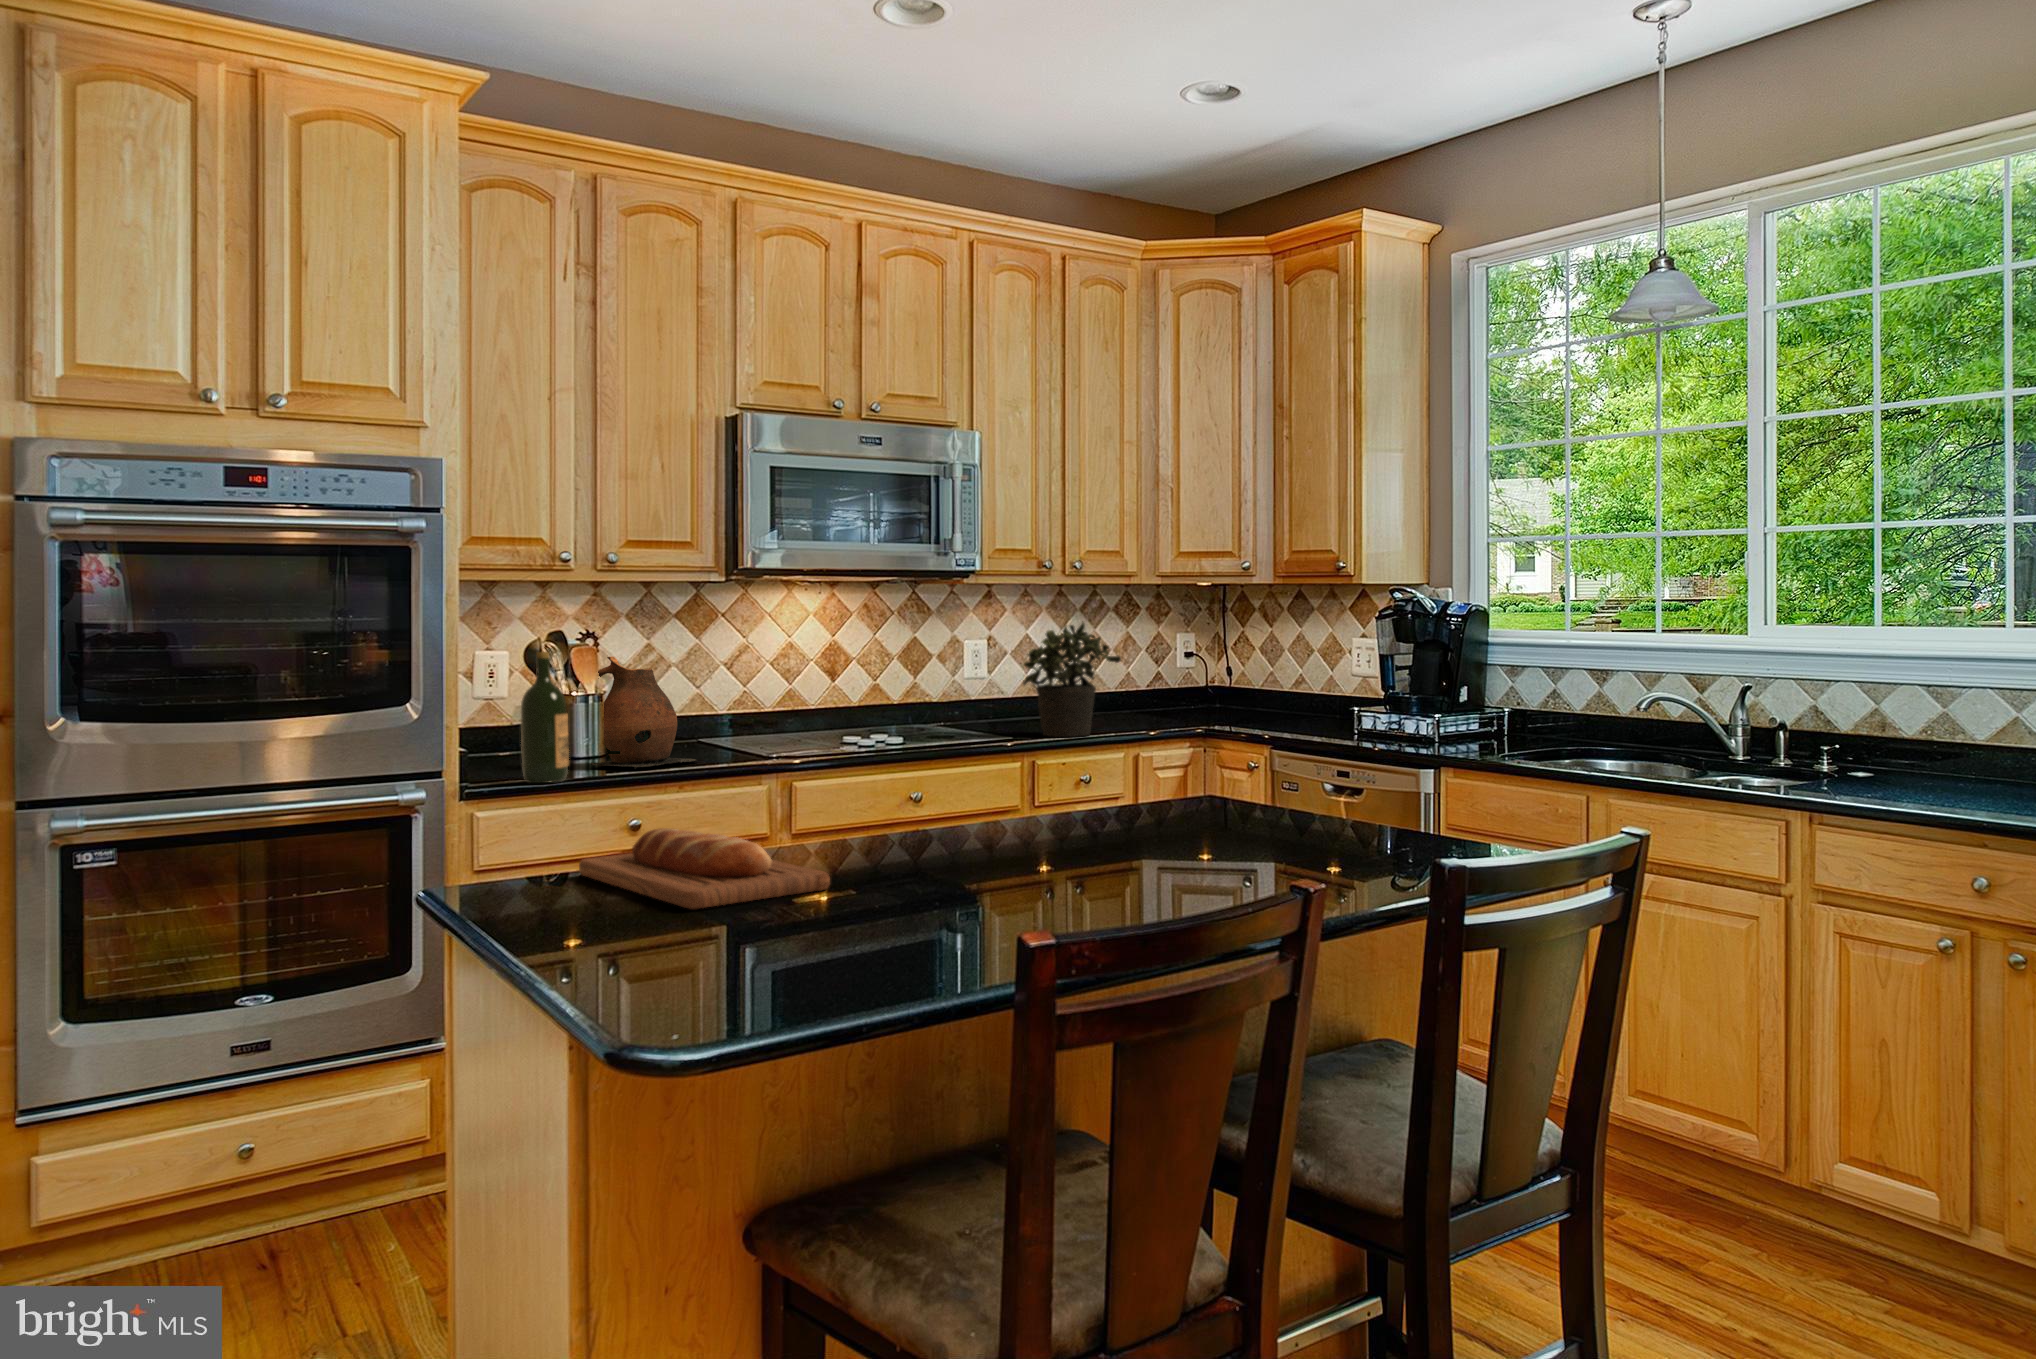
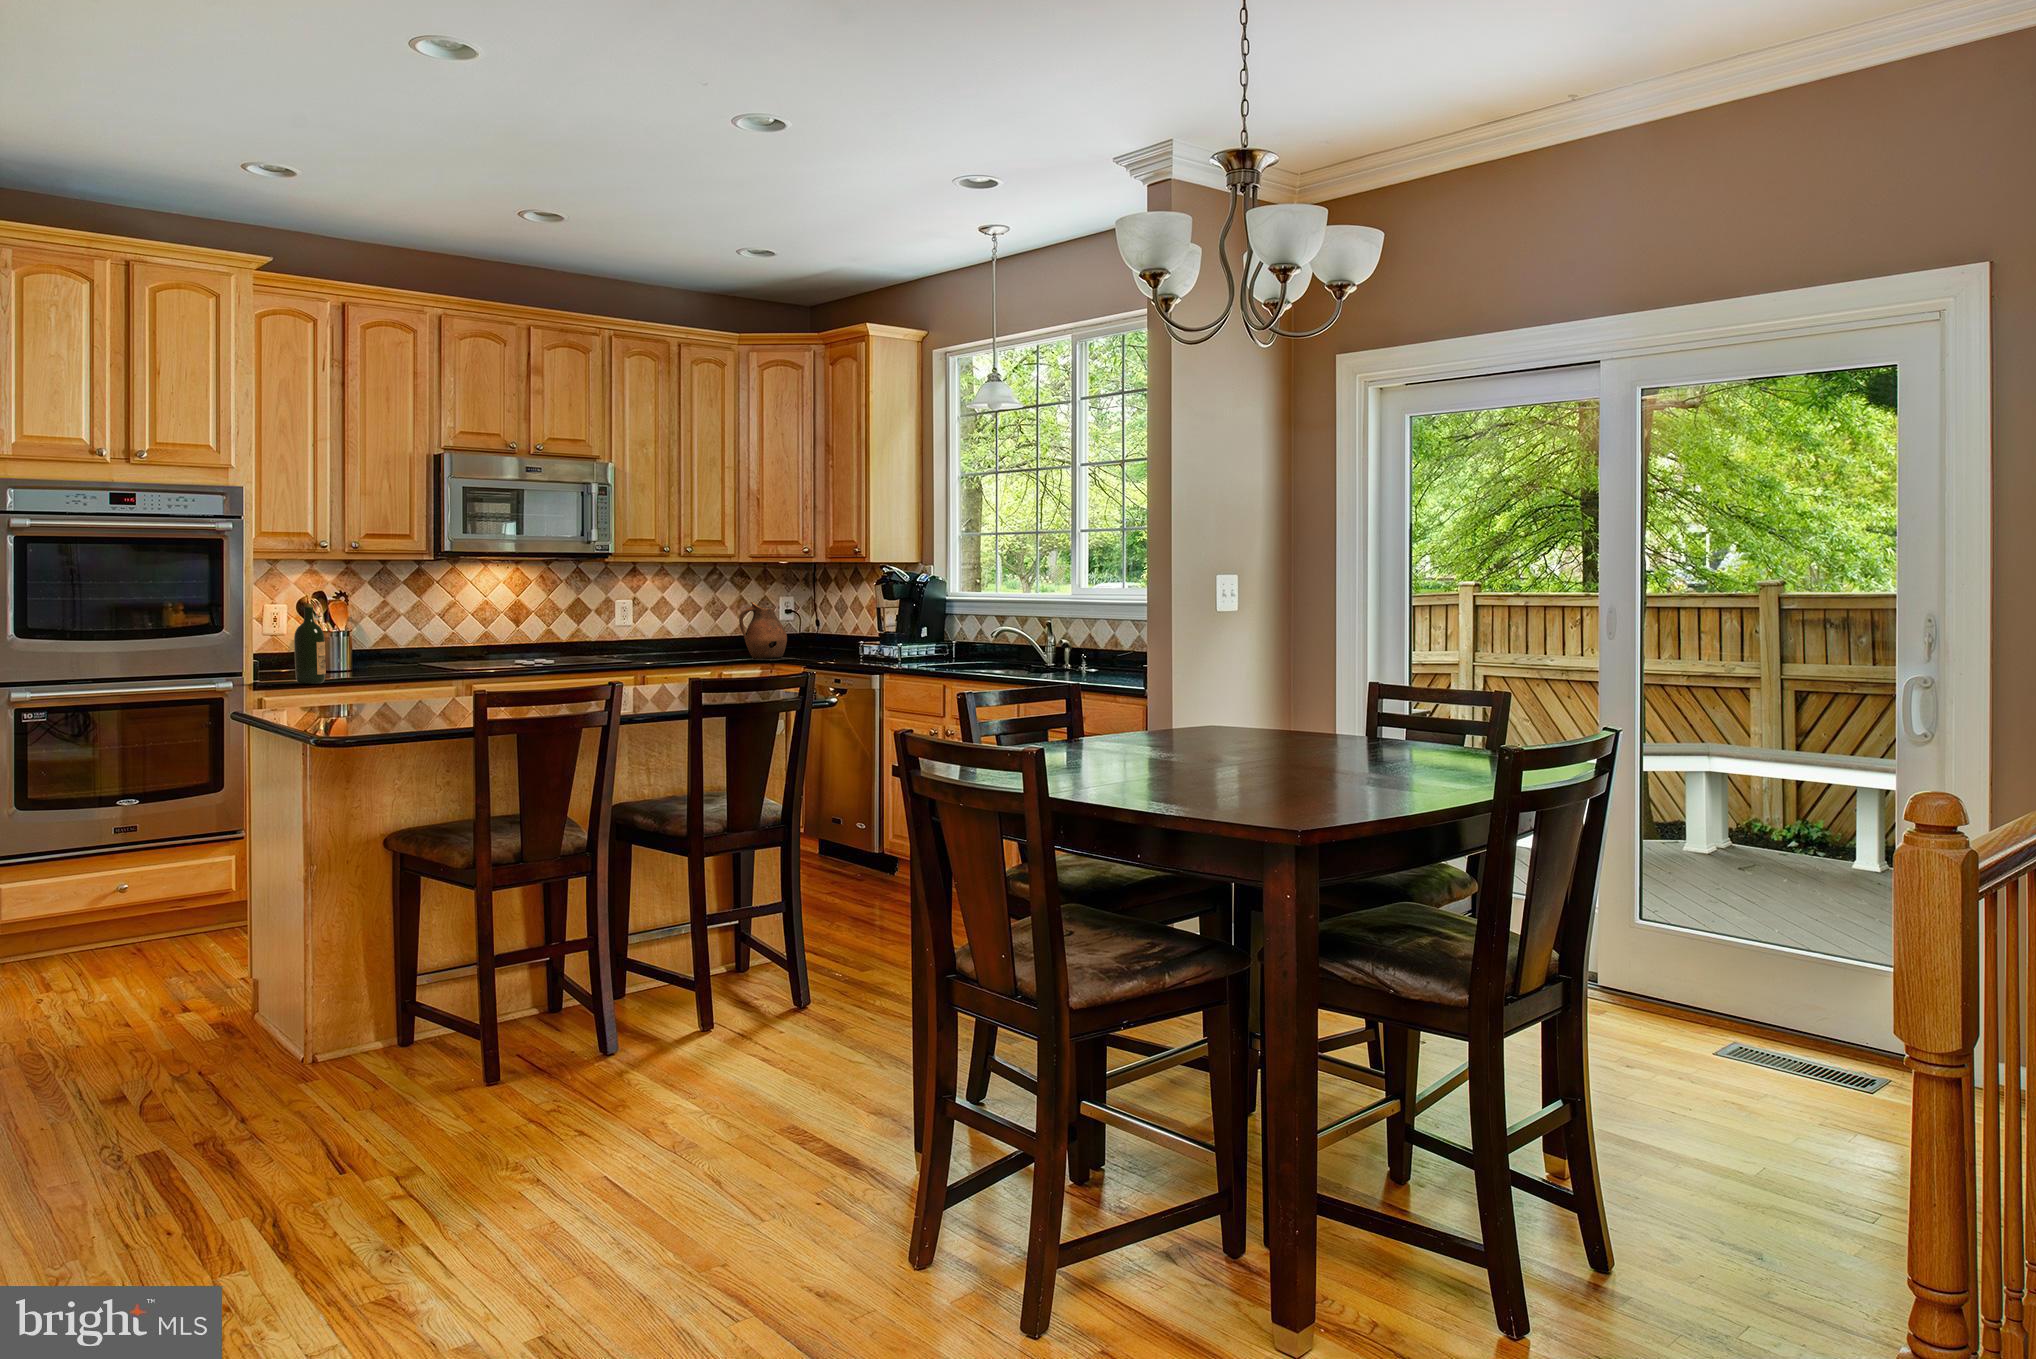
potted plant: present [1023,623,1121,737] -> none [648,588,718,665]
ceramic pitcher: present [591,657,697,769] -> present [739,602,796,661]
bread loaf: present [579,828,830,909] -> none [316,687,435,715]

